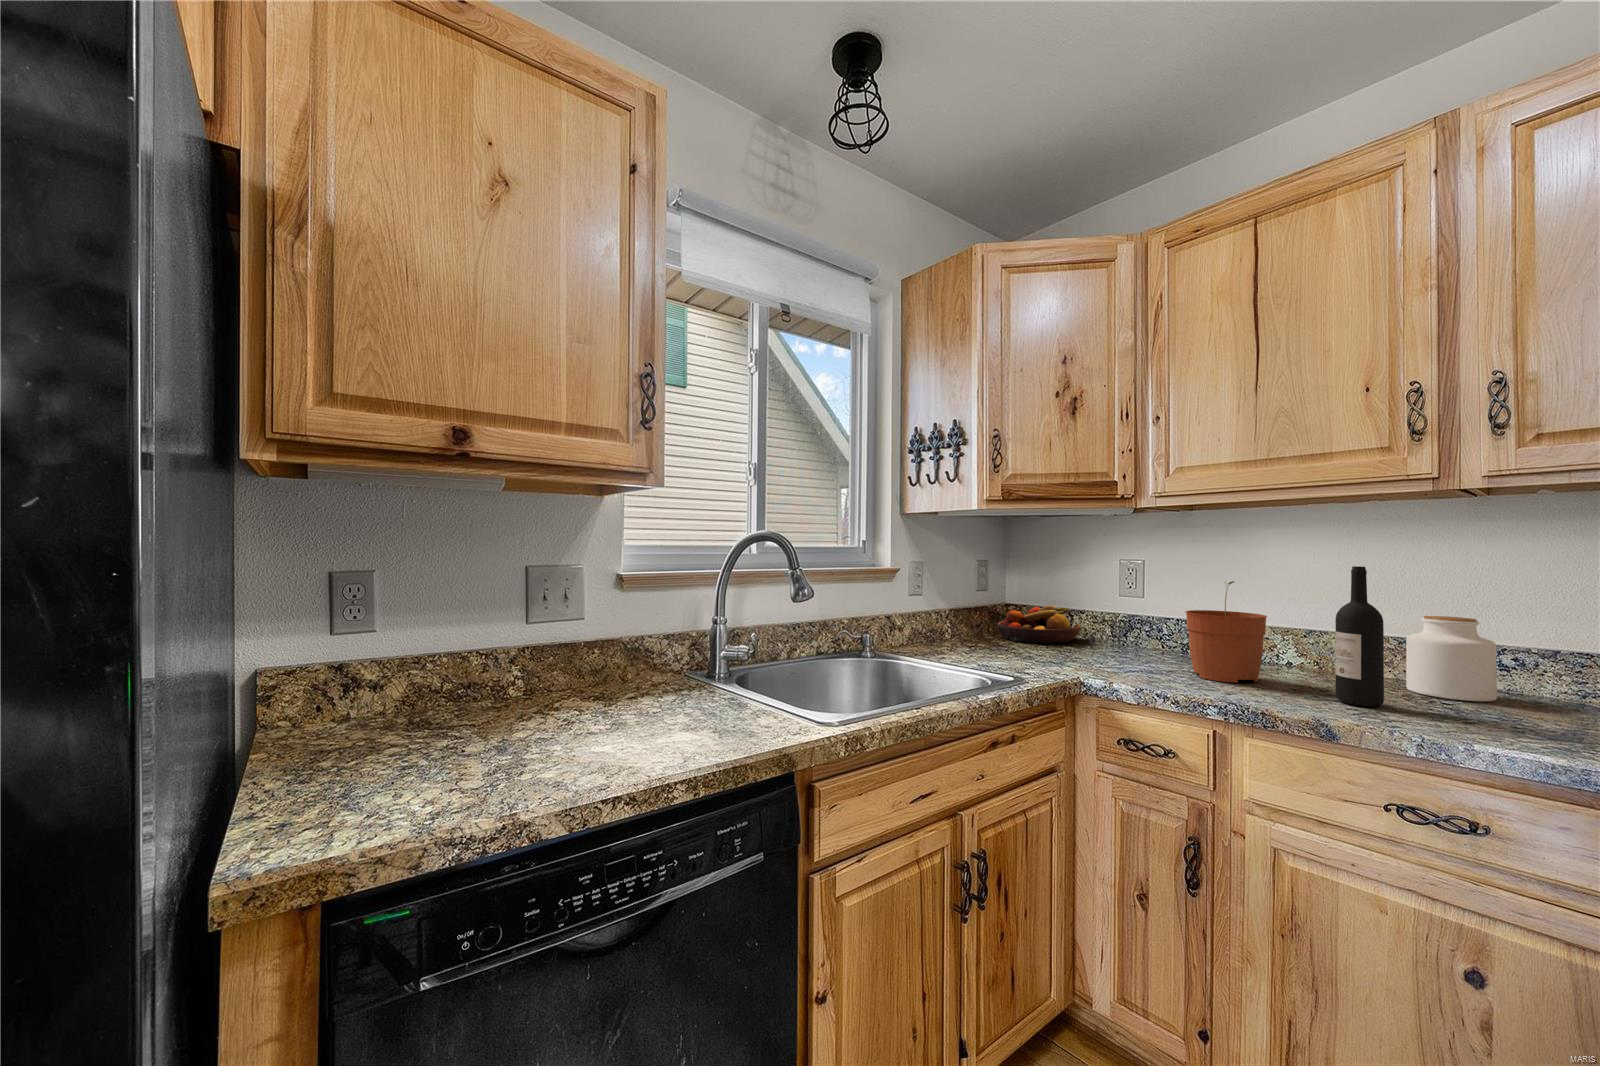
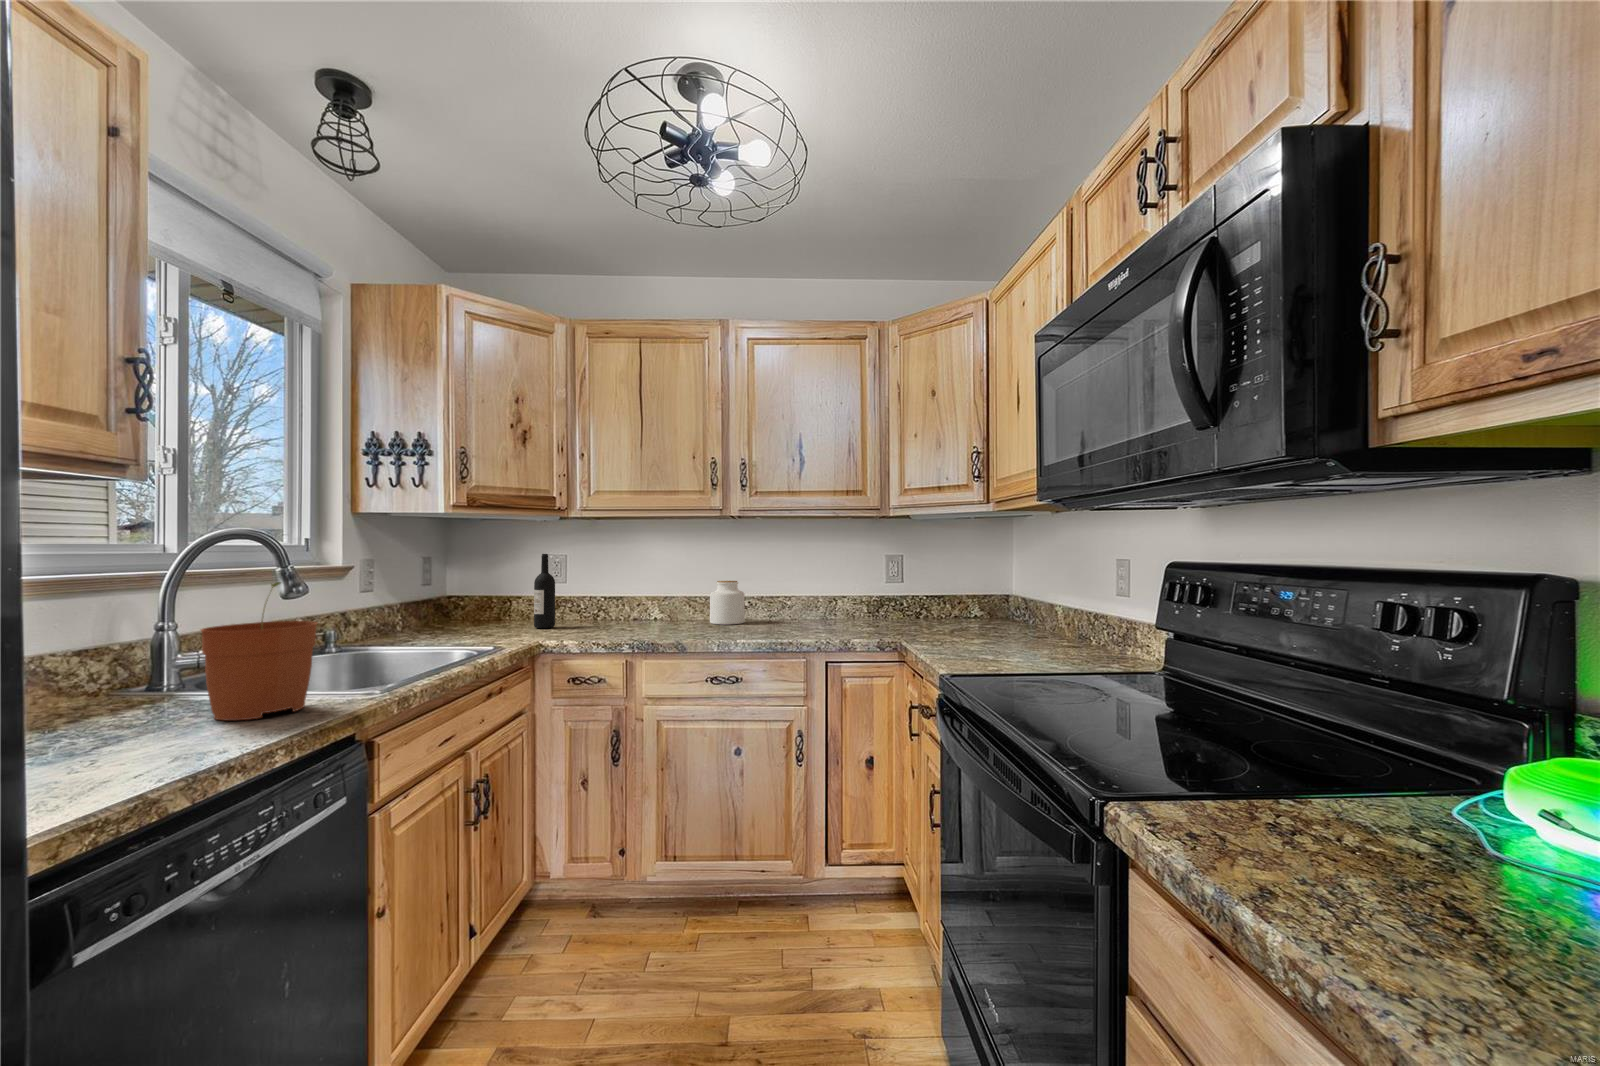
wine bottle: present [1335,566,1384,706] -> present [534,554,555,628]
plant pot: present [1186,581,1267,683] -> present [201,582,317,721]
fruit bowl: present [997,606,1081,643] -> none [441,595,515,628]

